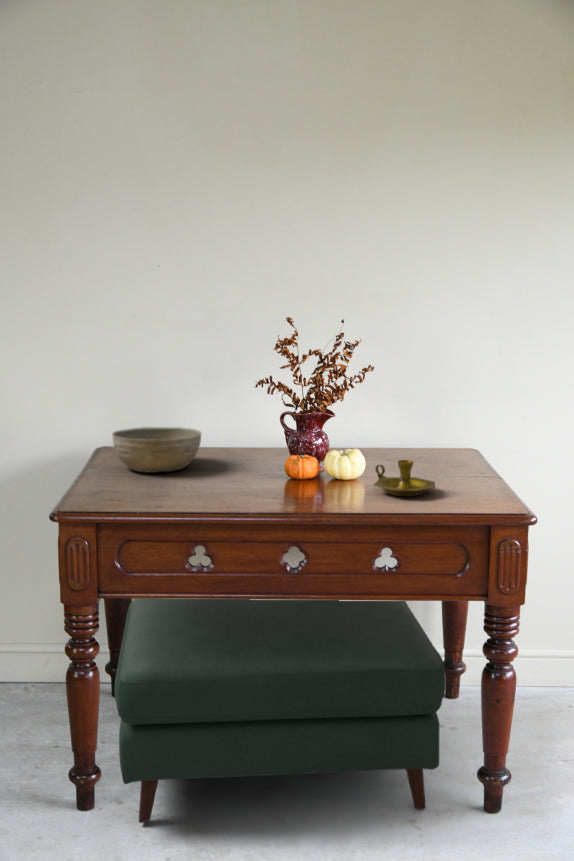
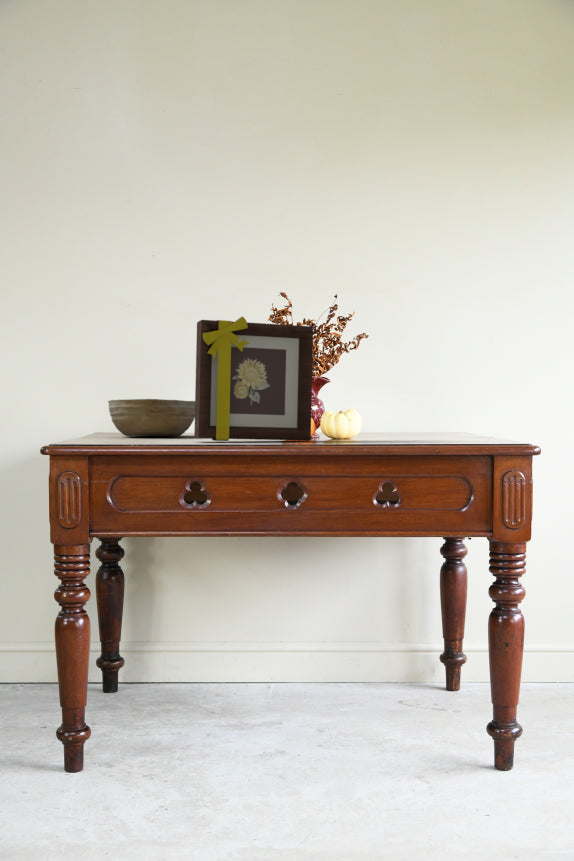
picture frame: none [198,377,317,500] -> present [194,317,313,441]
candlestick: present [374,460,435,496] -> none [371,409,433,440]
ottoman: present [114,598,446,823] -> none [106,563,451,785]

